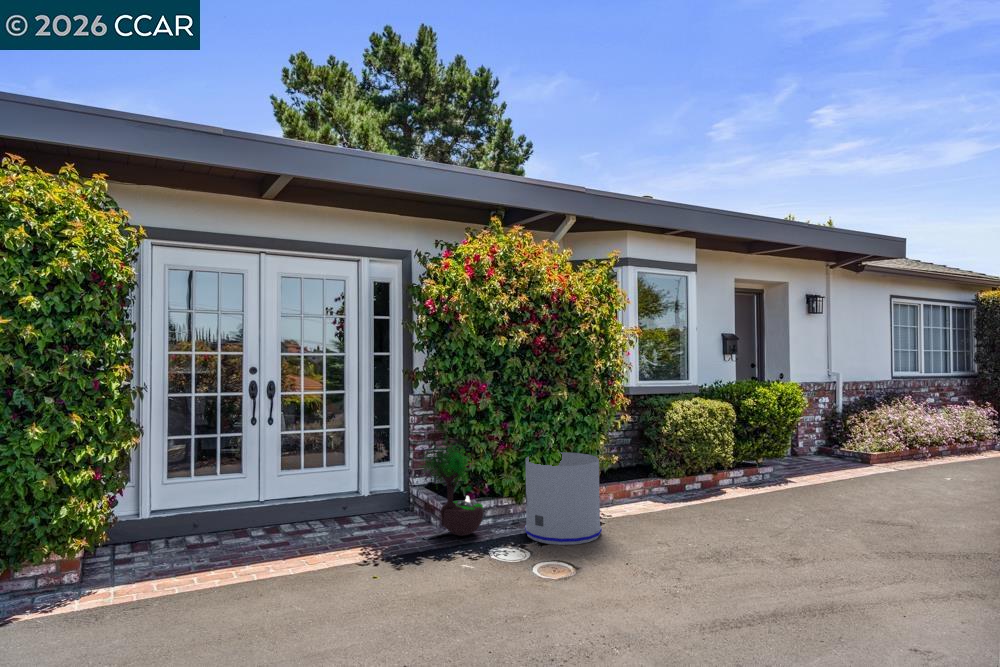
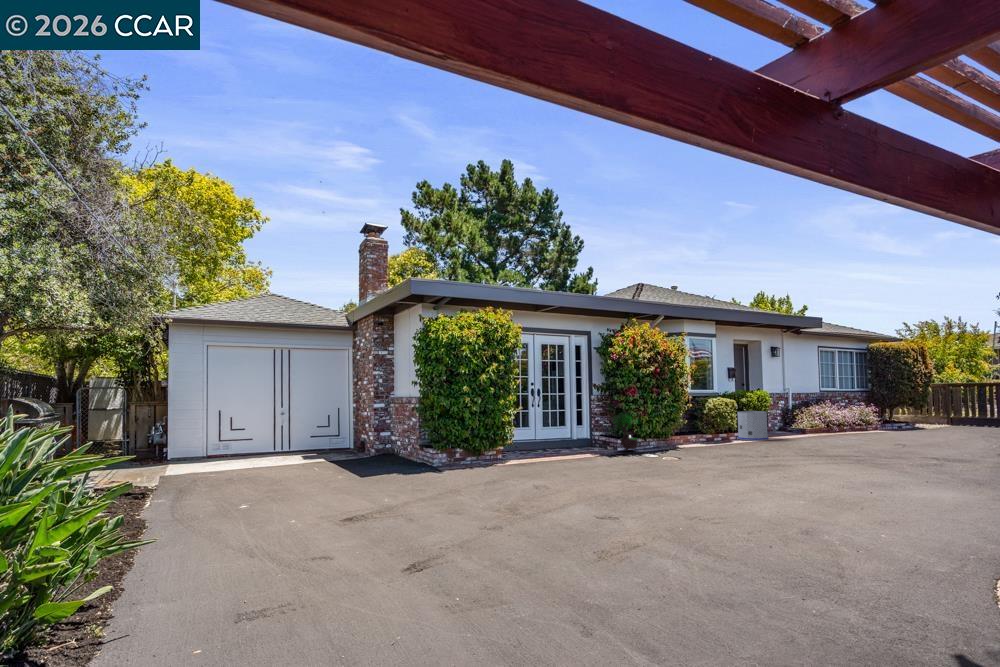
trash can: present [525,452,602,545] -> present [738,411,768,441]

